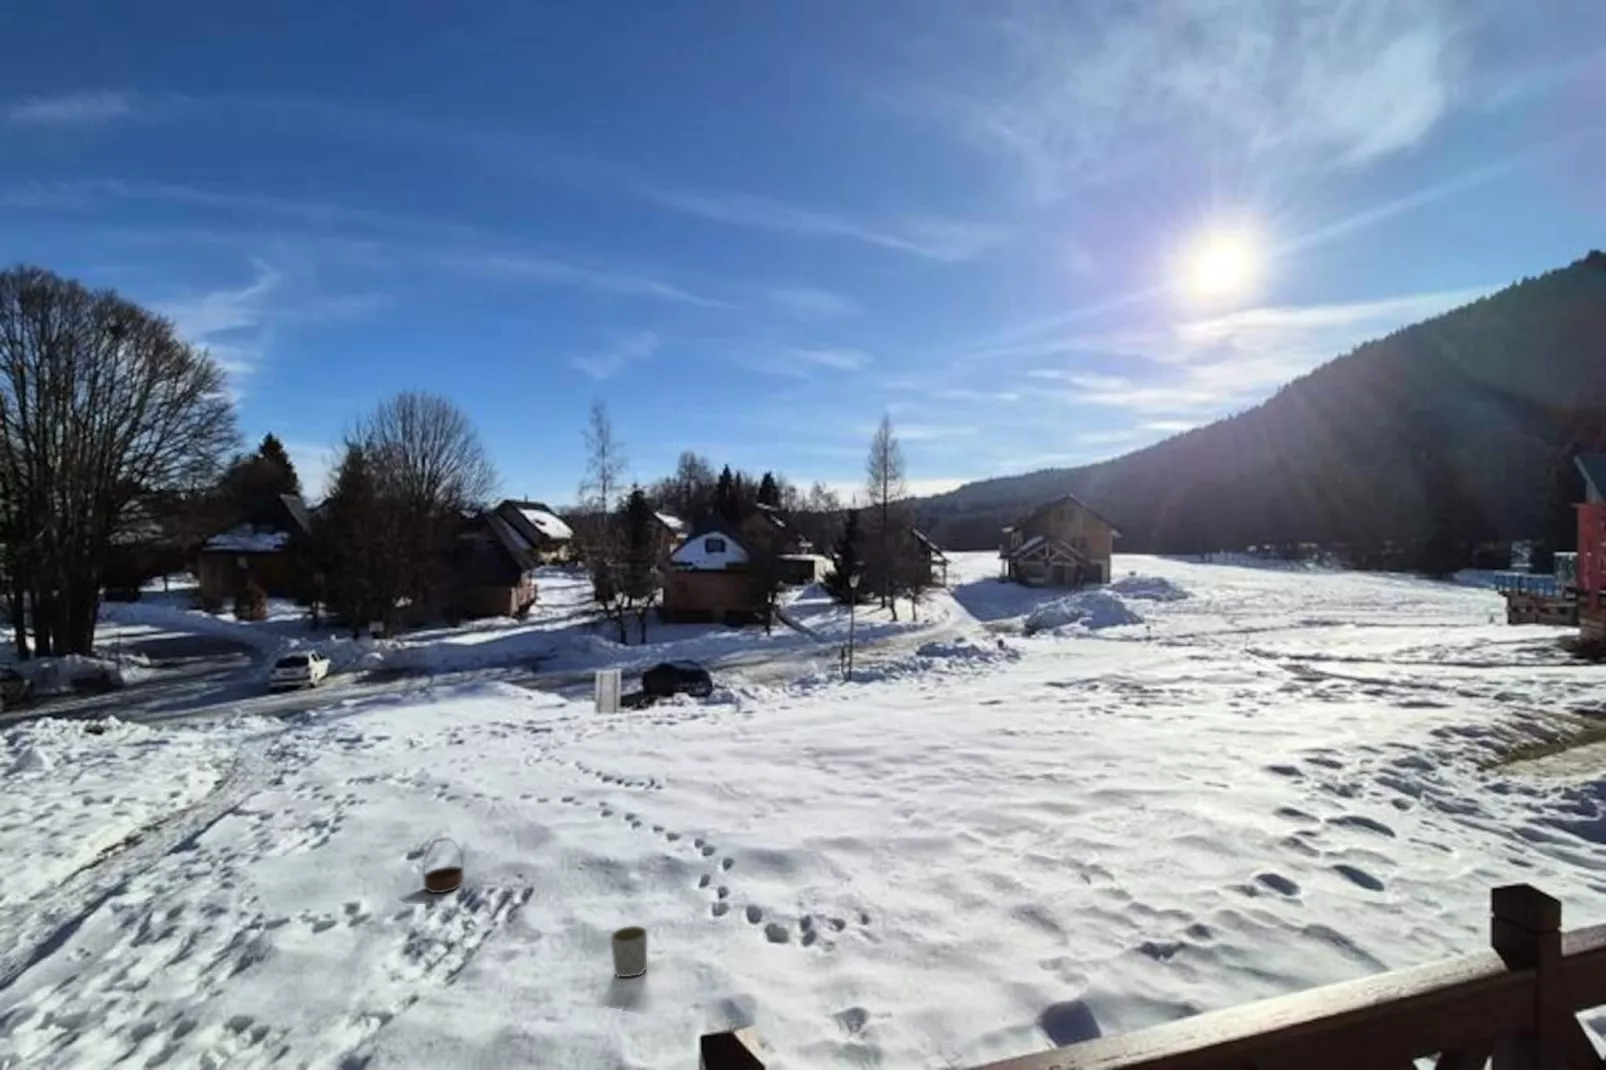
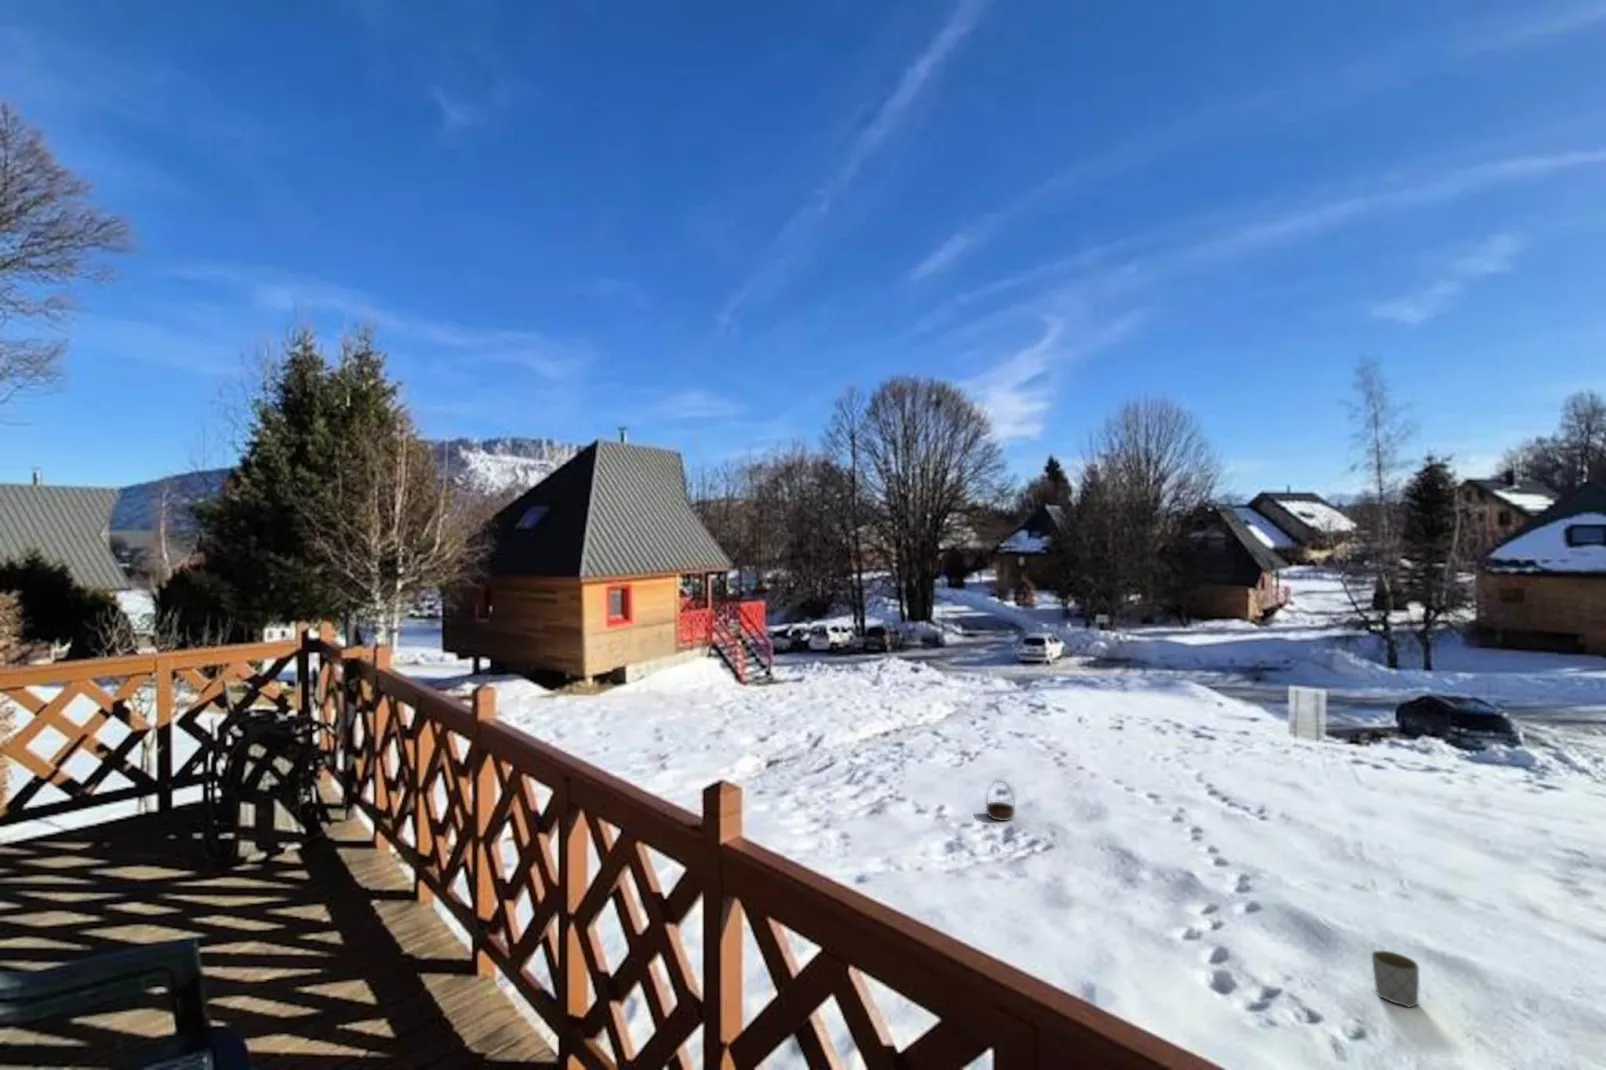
planter: present [611,926,647,977] -> present [1372,951,1419,1007]

